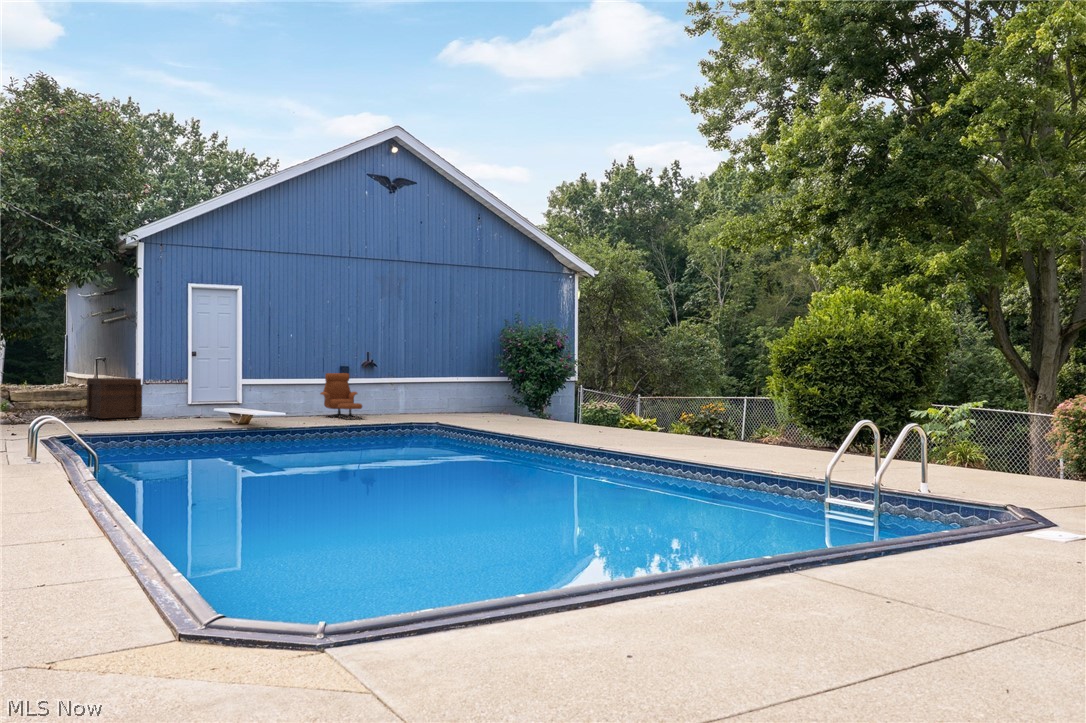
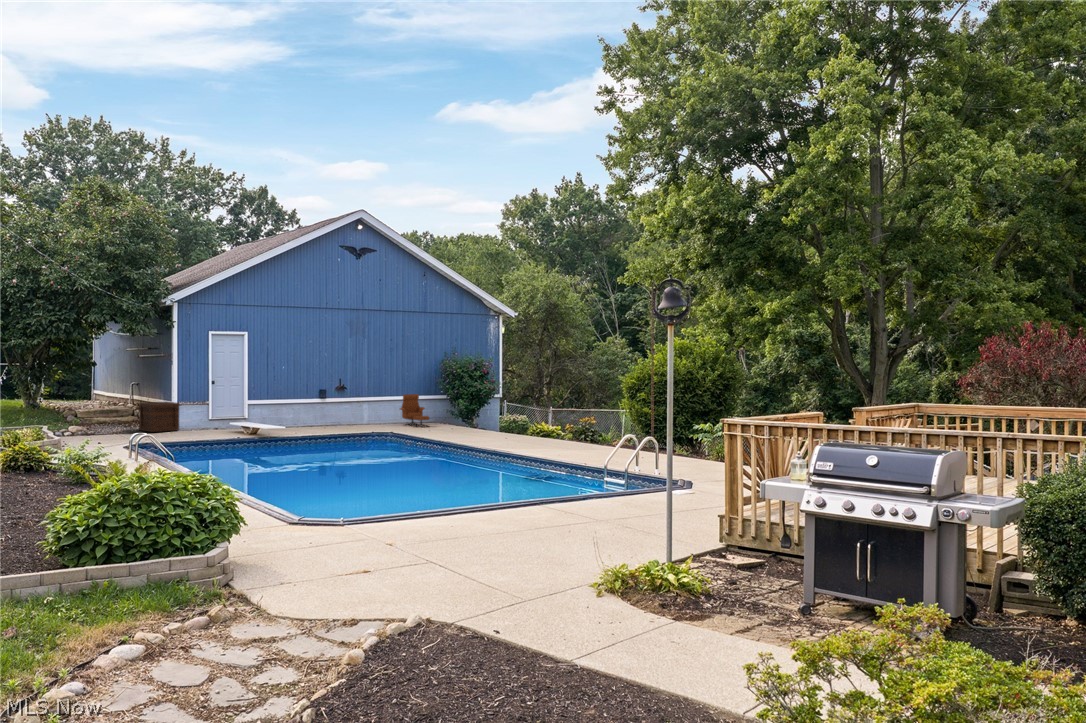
lounge chair: present [320,373,362,419] -> present [400,394,429,427]

